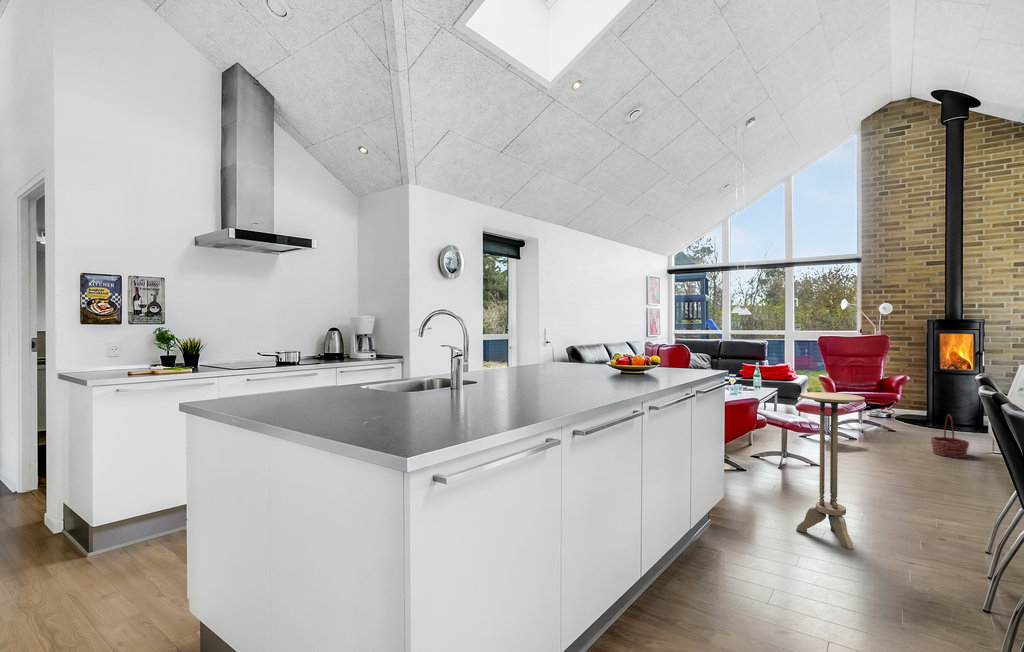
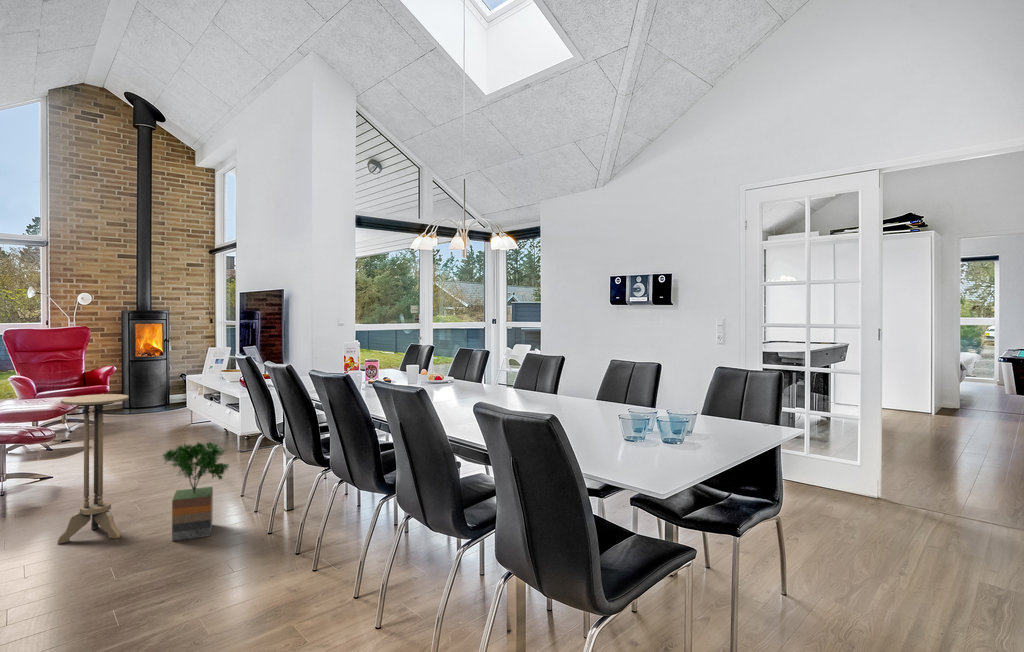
basket: present [931,414,969,458] -> none [139,398,171,436]
potted tree: none [893,464,992,596] -> present [163,442,229,541]

